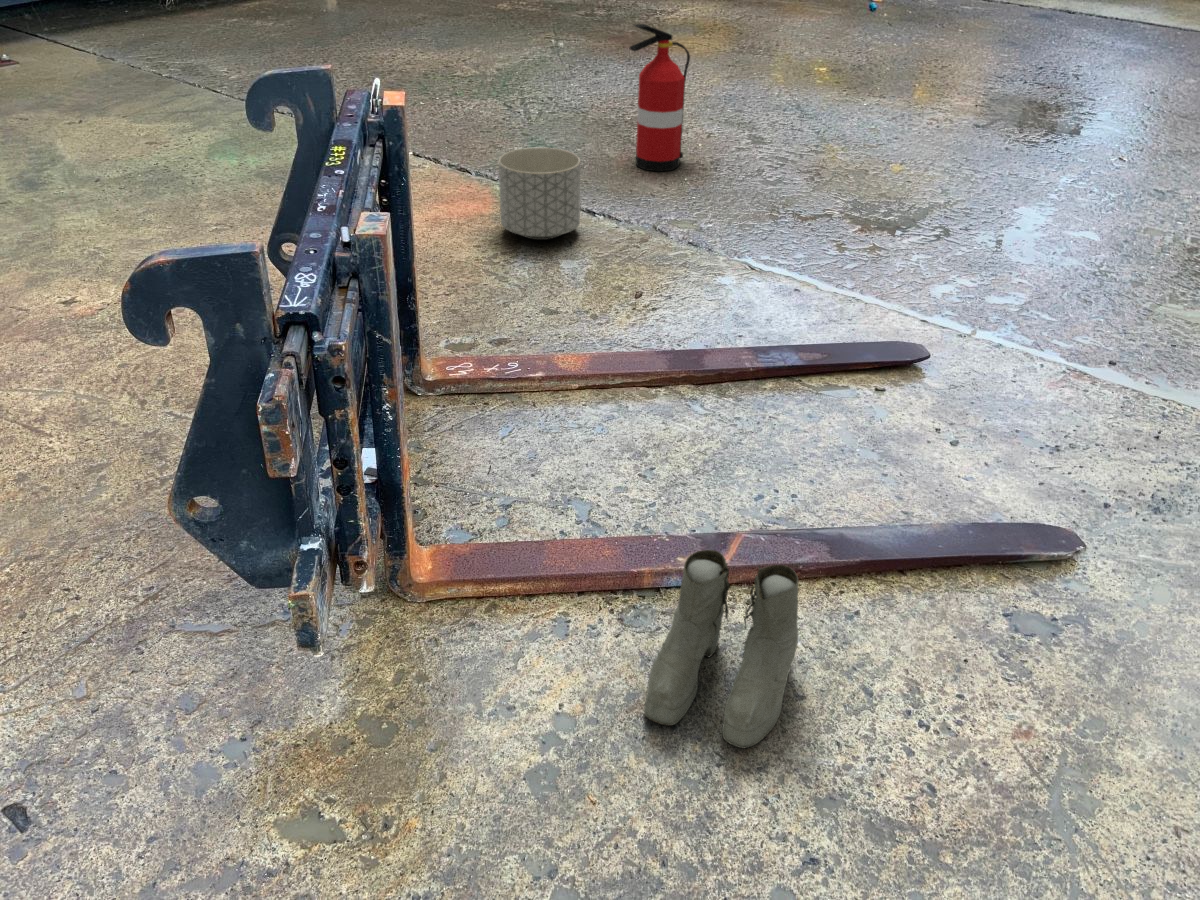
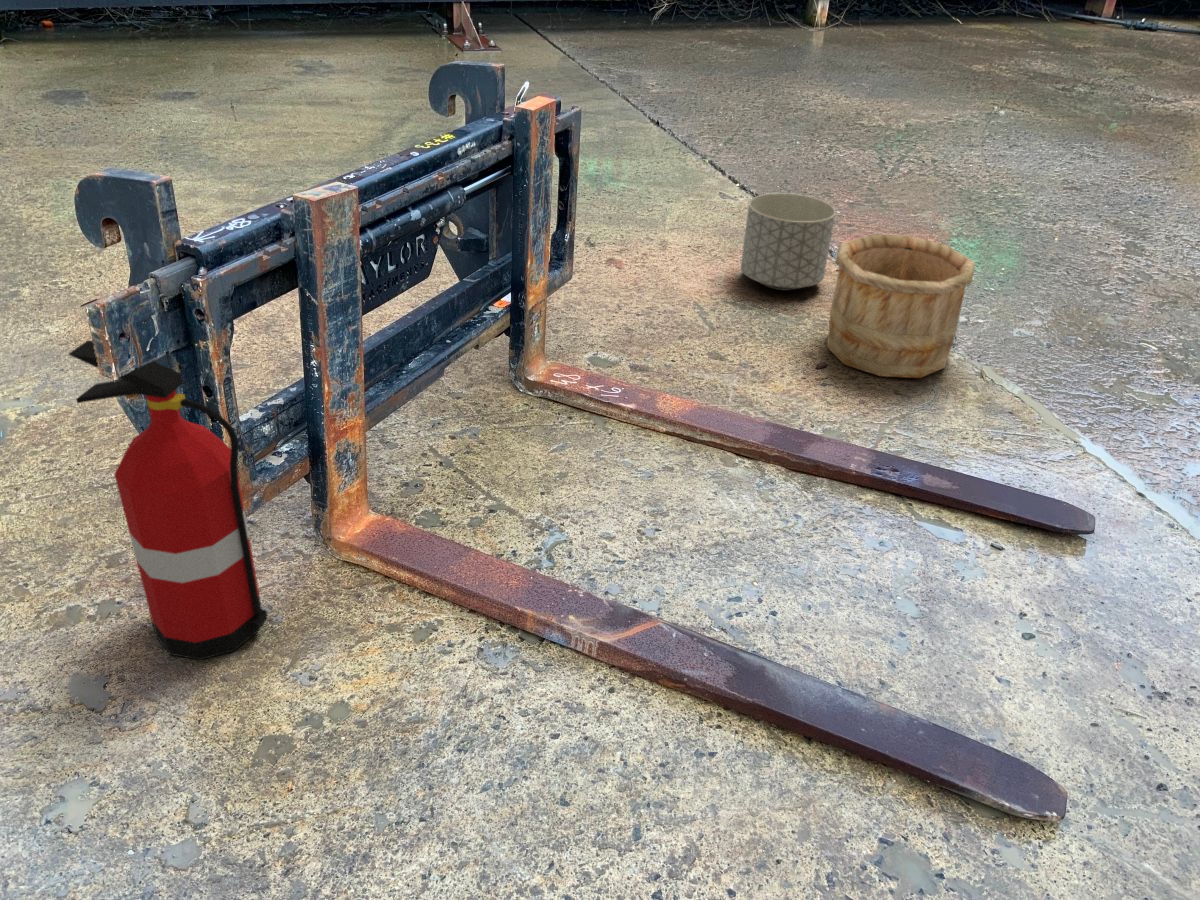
fire extinguisher: present [630,24,690,172] -> present [69,341,267,660]
wooden bucket: none [617,162,741,288] -> present [827,235,975,378]
boots: present [644,550,798,748] -> none [403,600,597,819]

